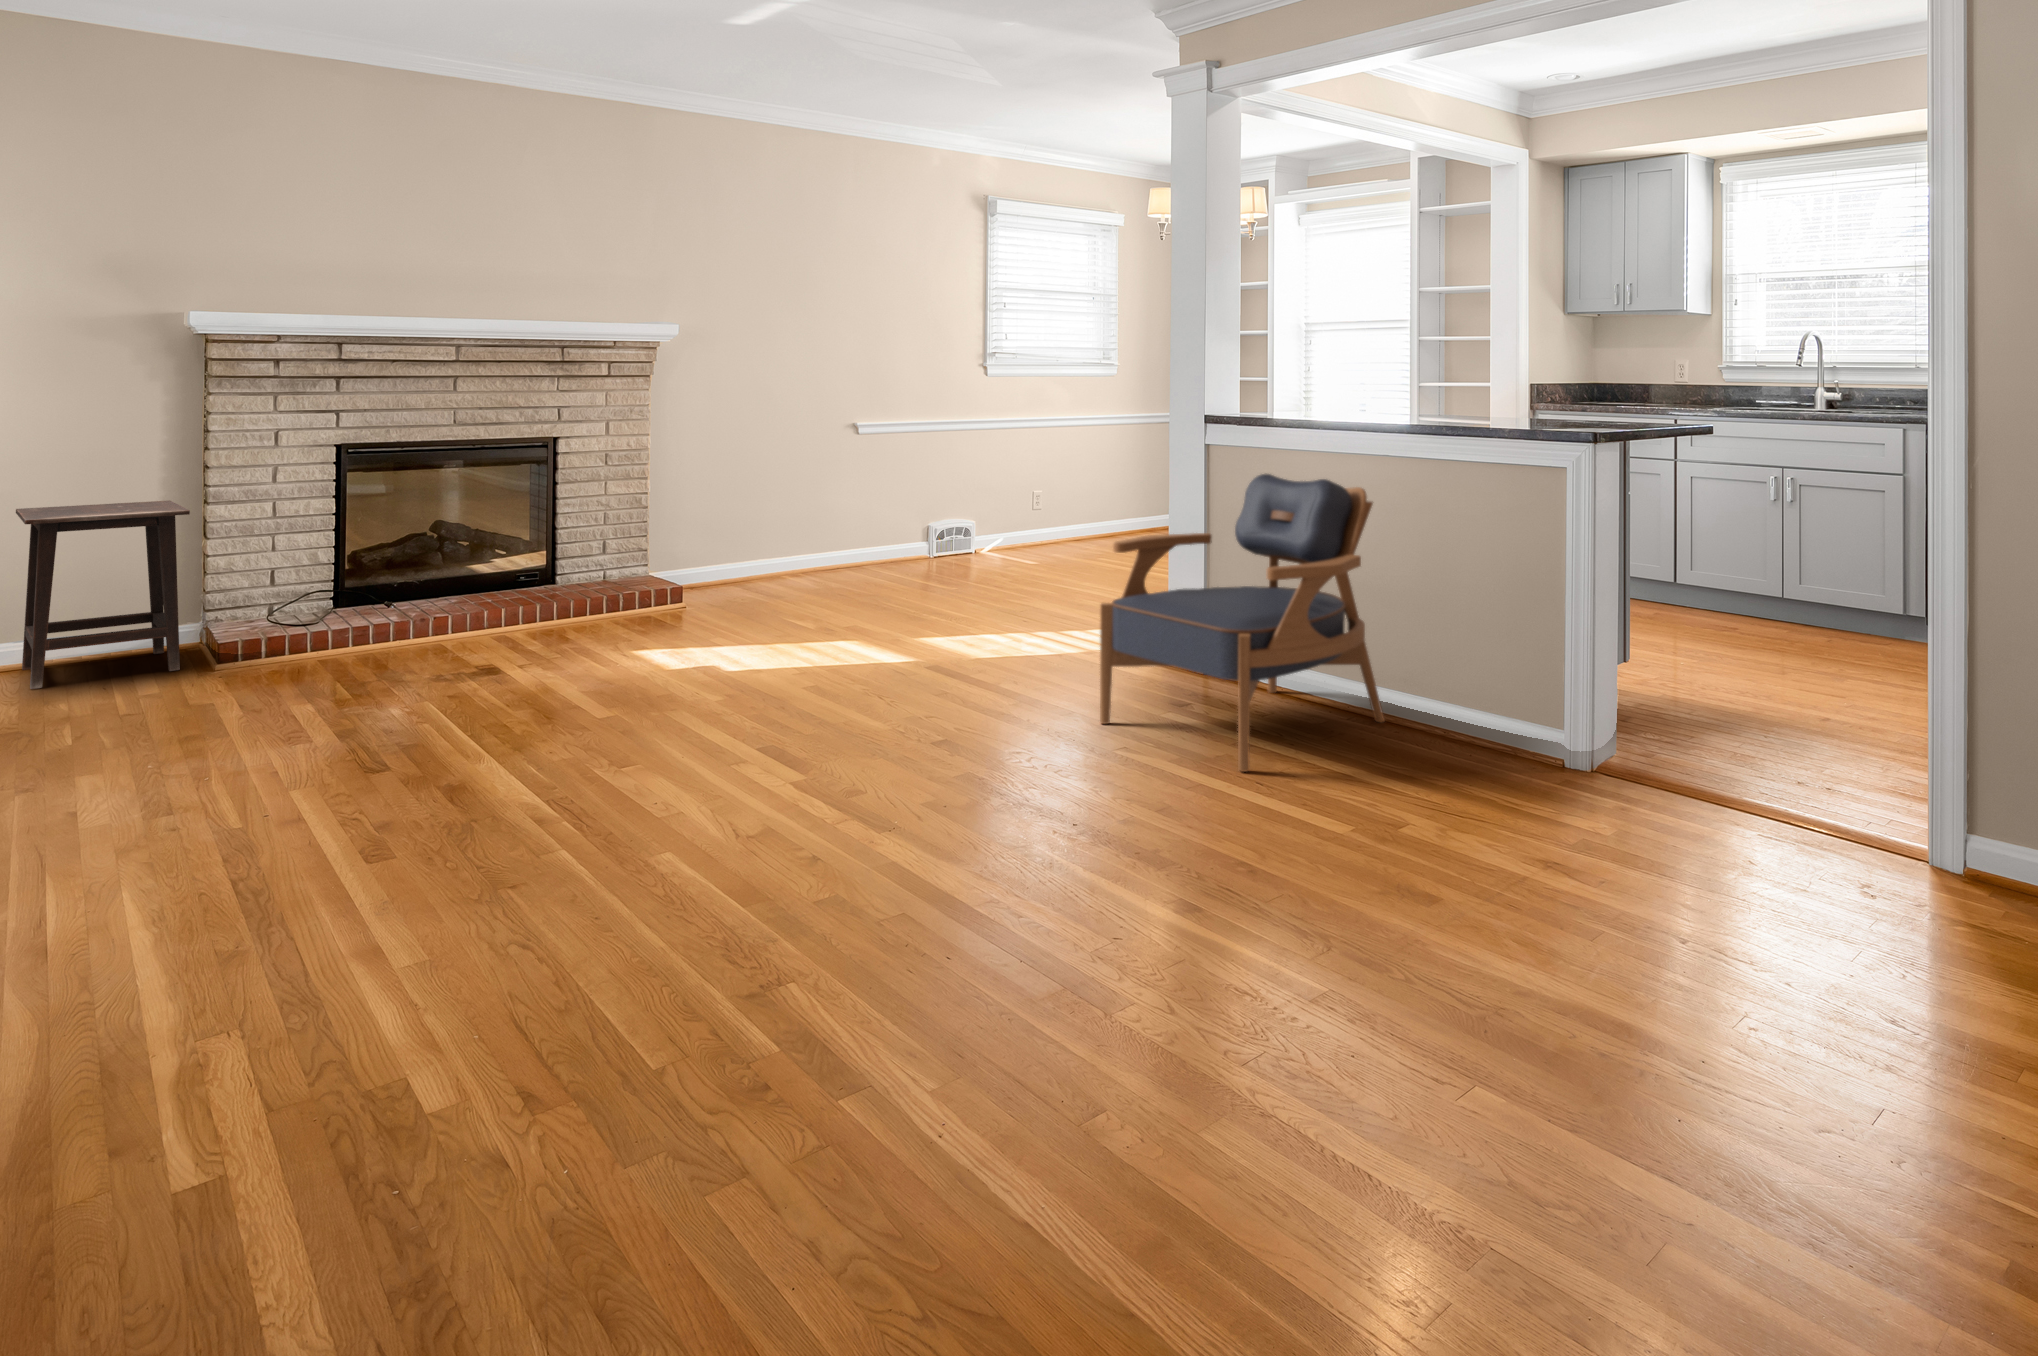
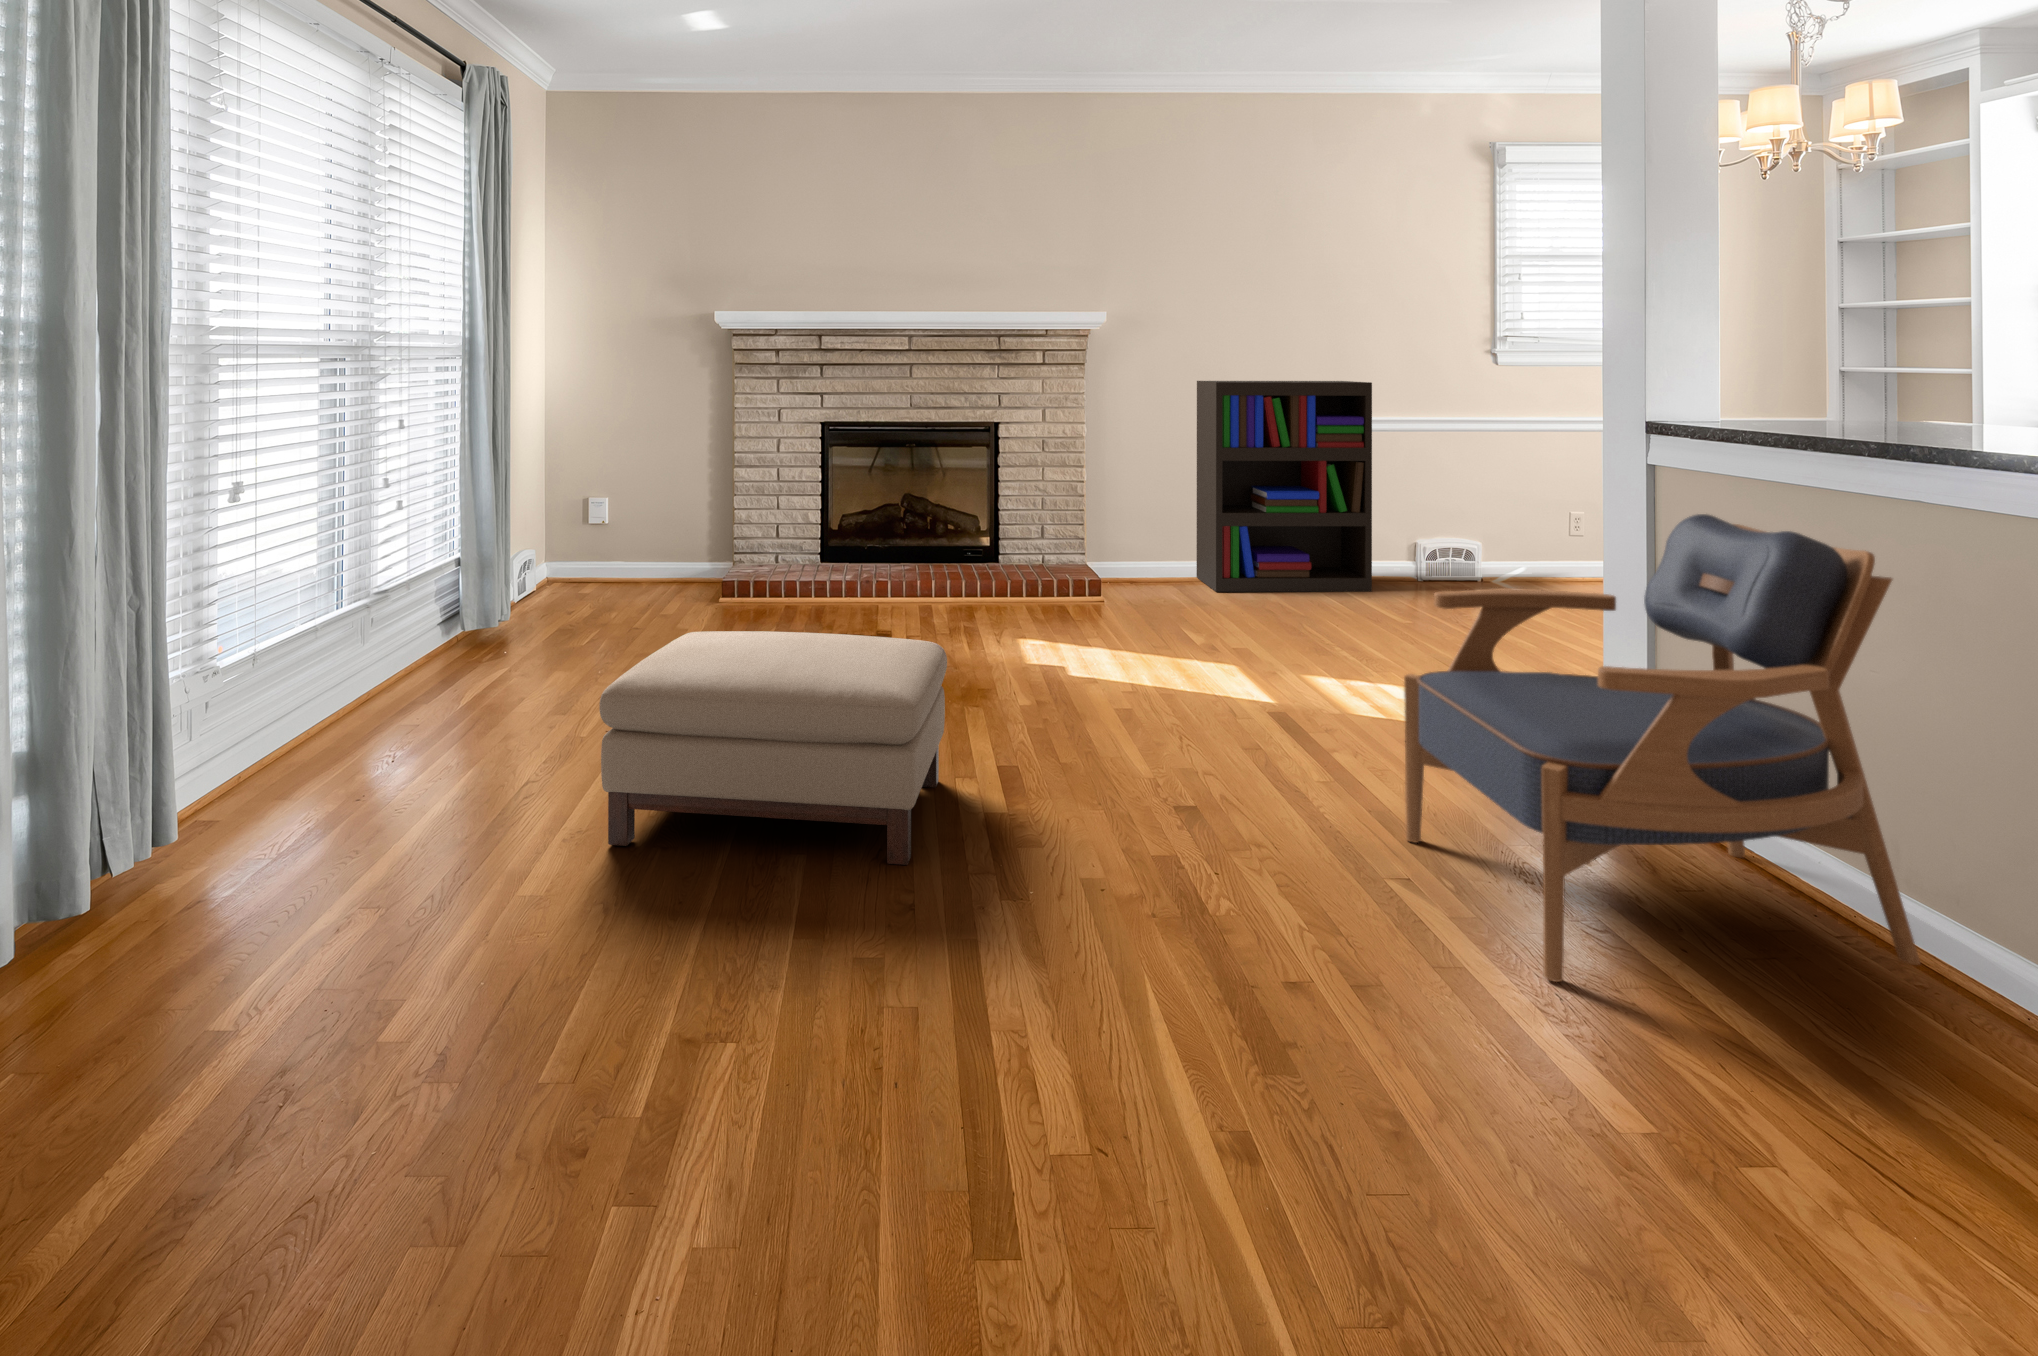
bookshelf: none [749,391,910,588] -> present [1197,381,1372,592]
side table: present [16,500,190,689] -> none [600,463,712,600]
ottoman: none [432,636,786,881] -> present [599,631,947,865]

